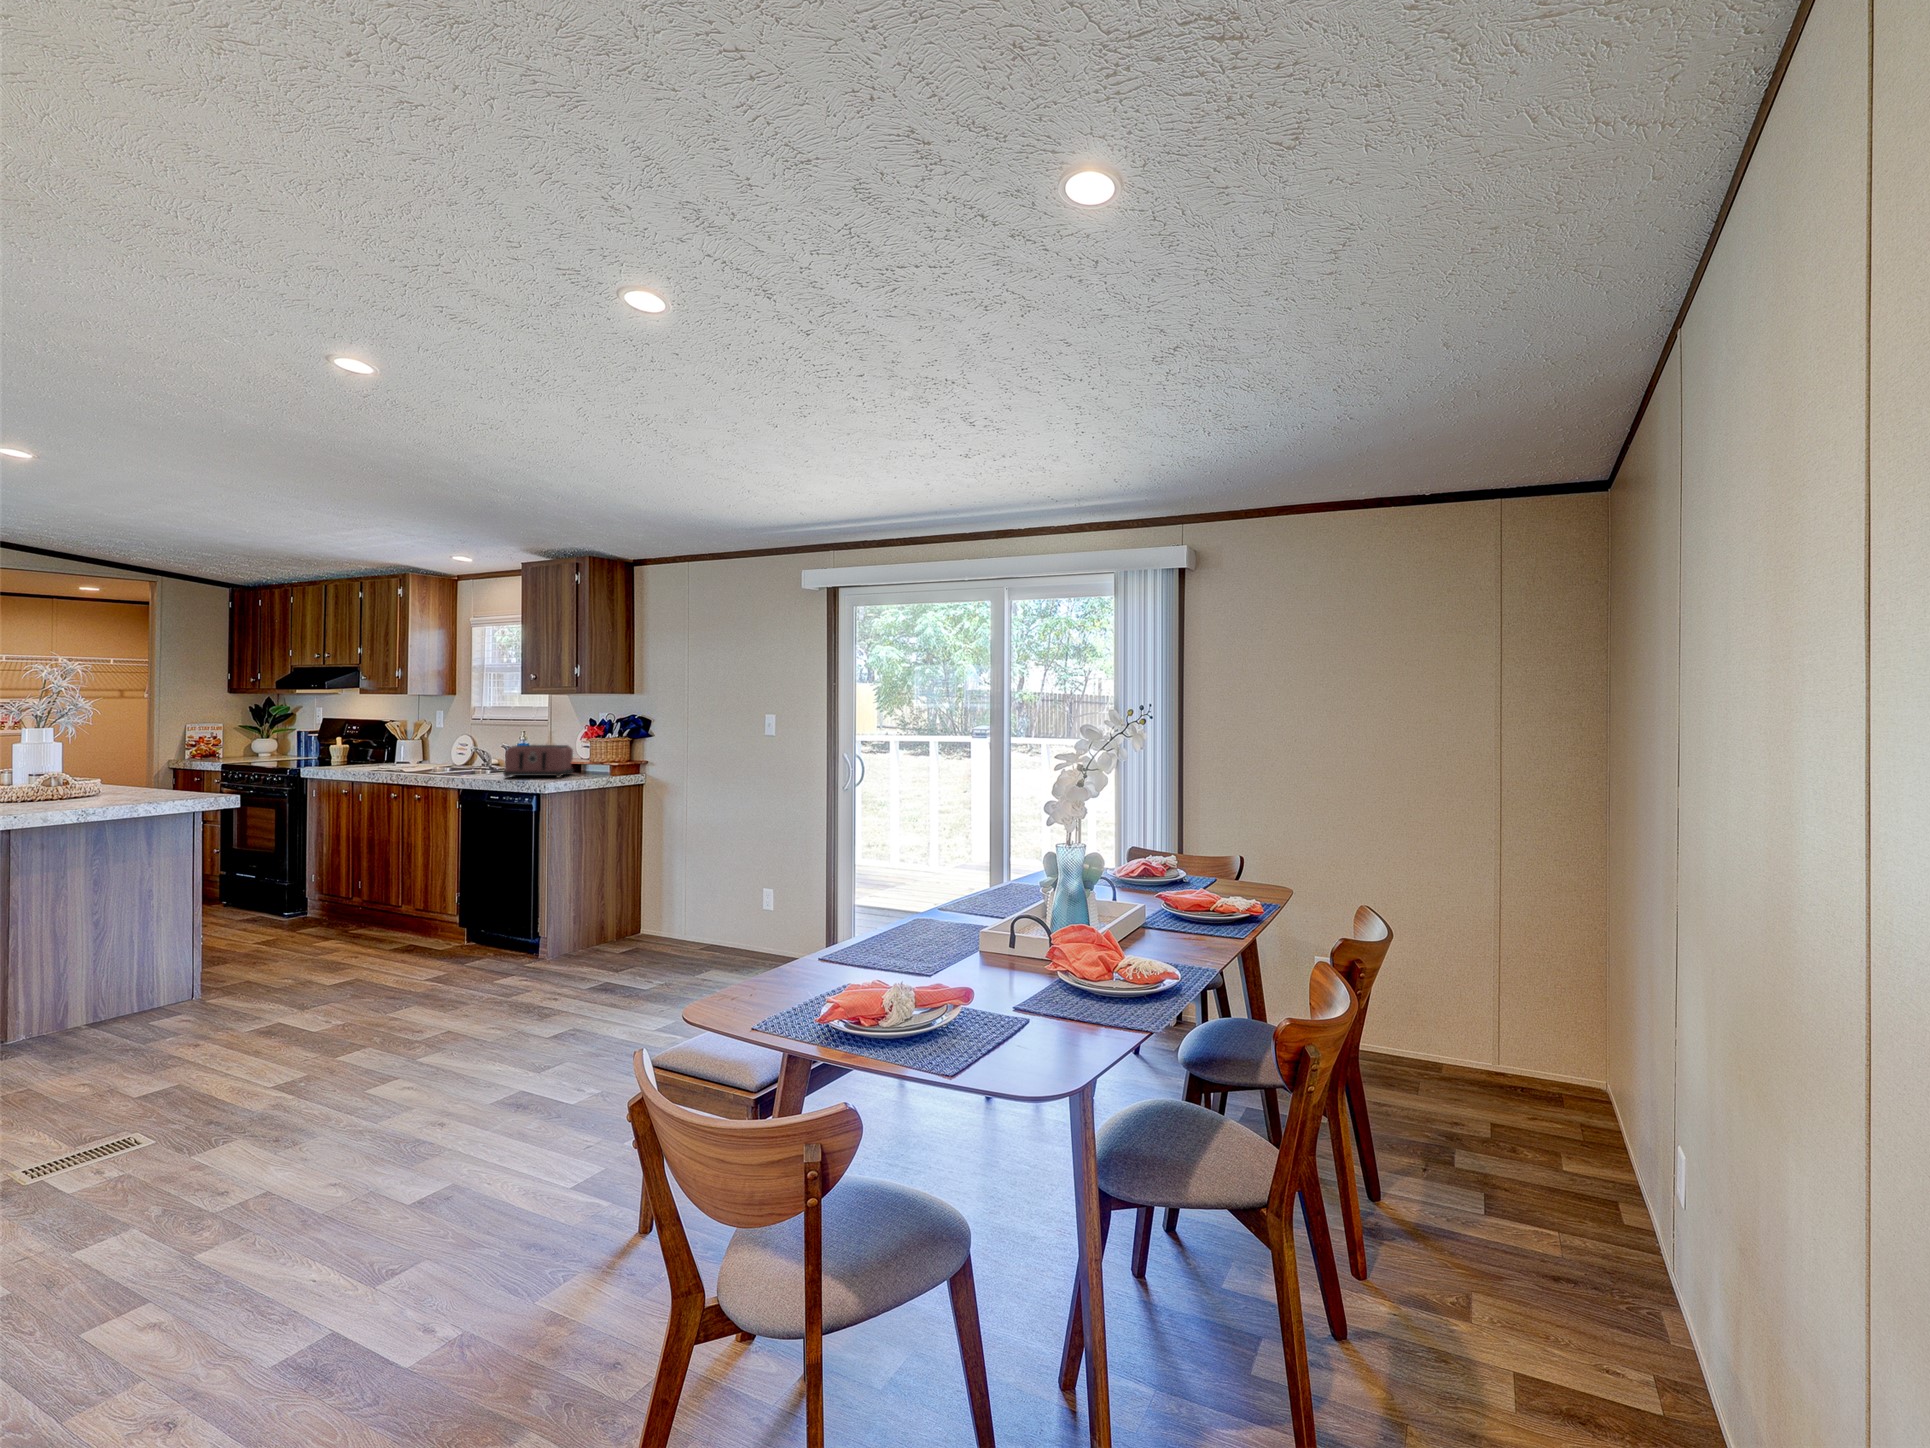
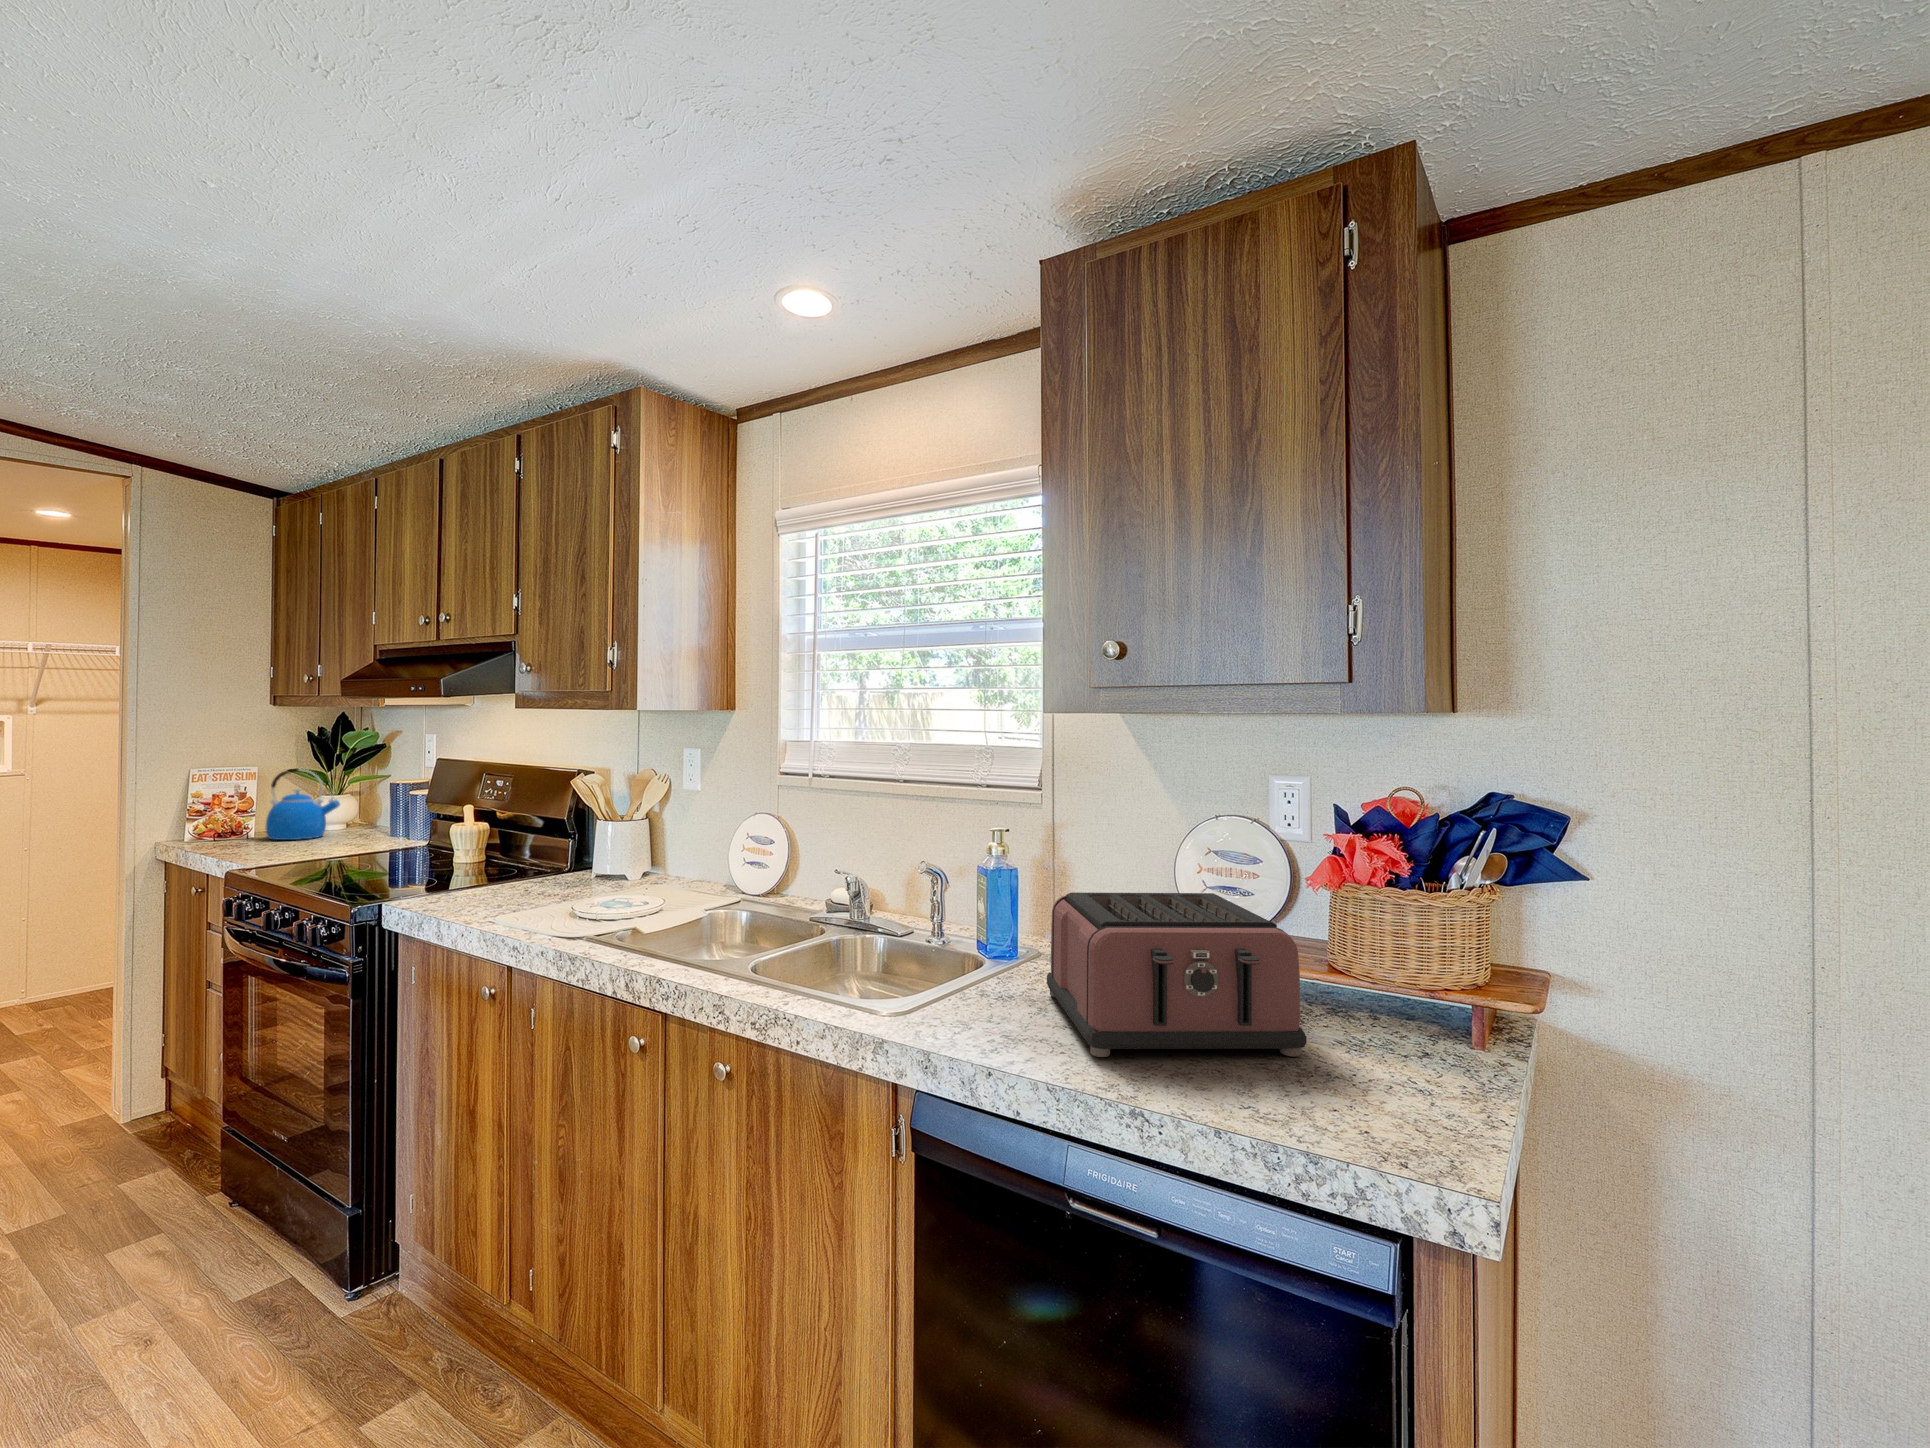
kettle: none [229,724,269,758] -> present [266,768,340,840]

